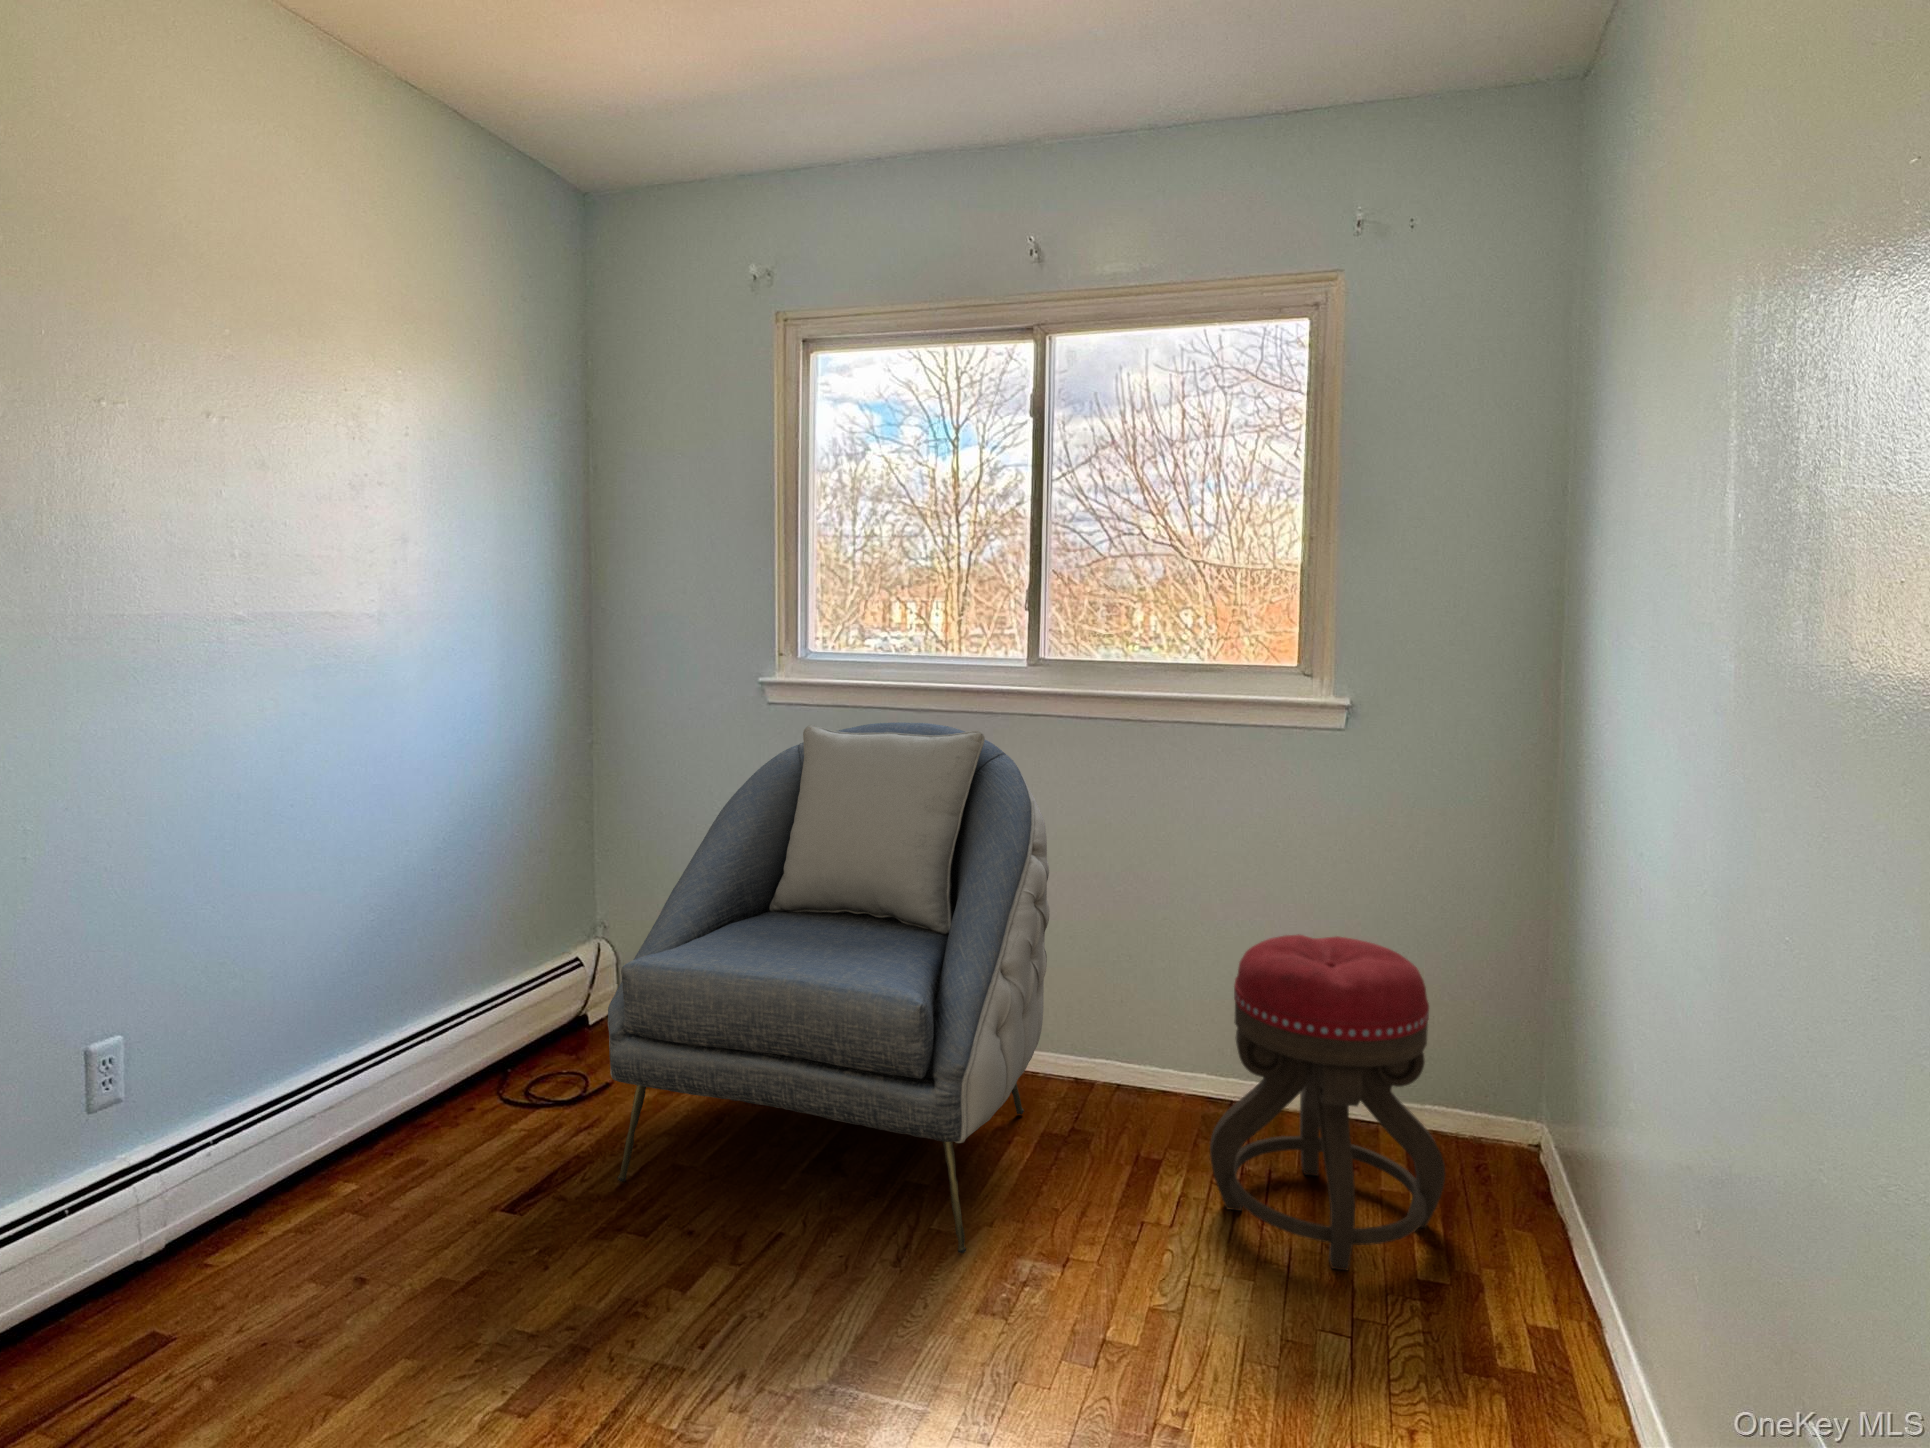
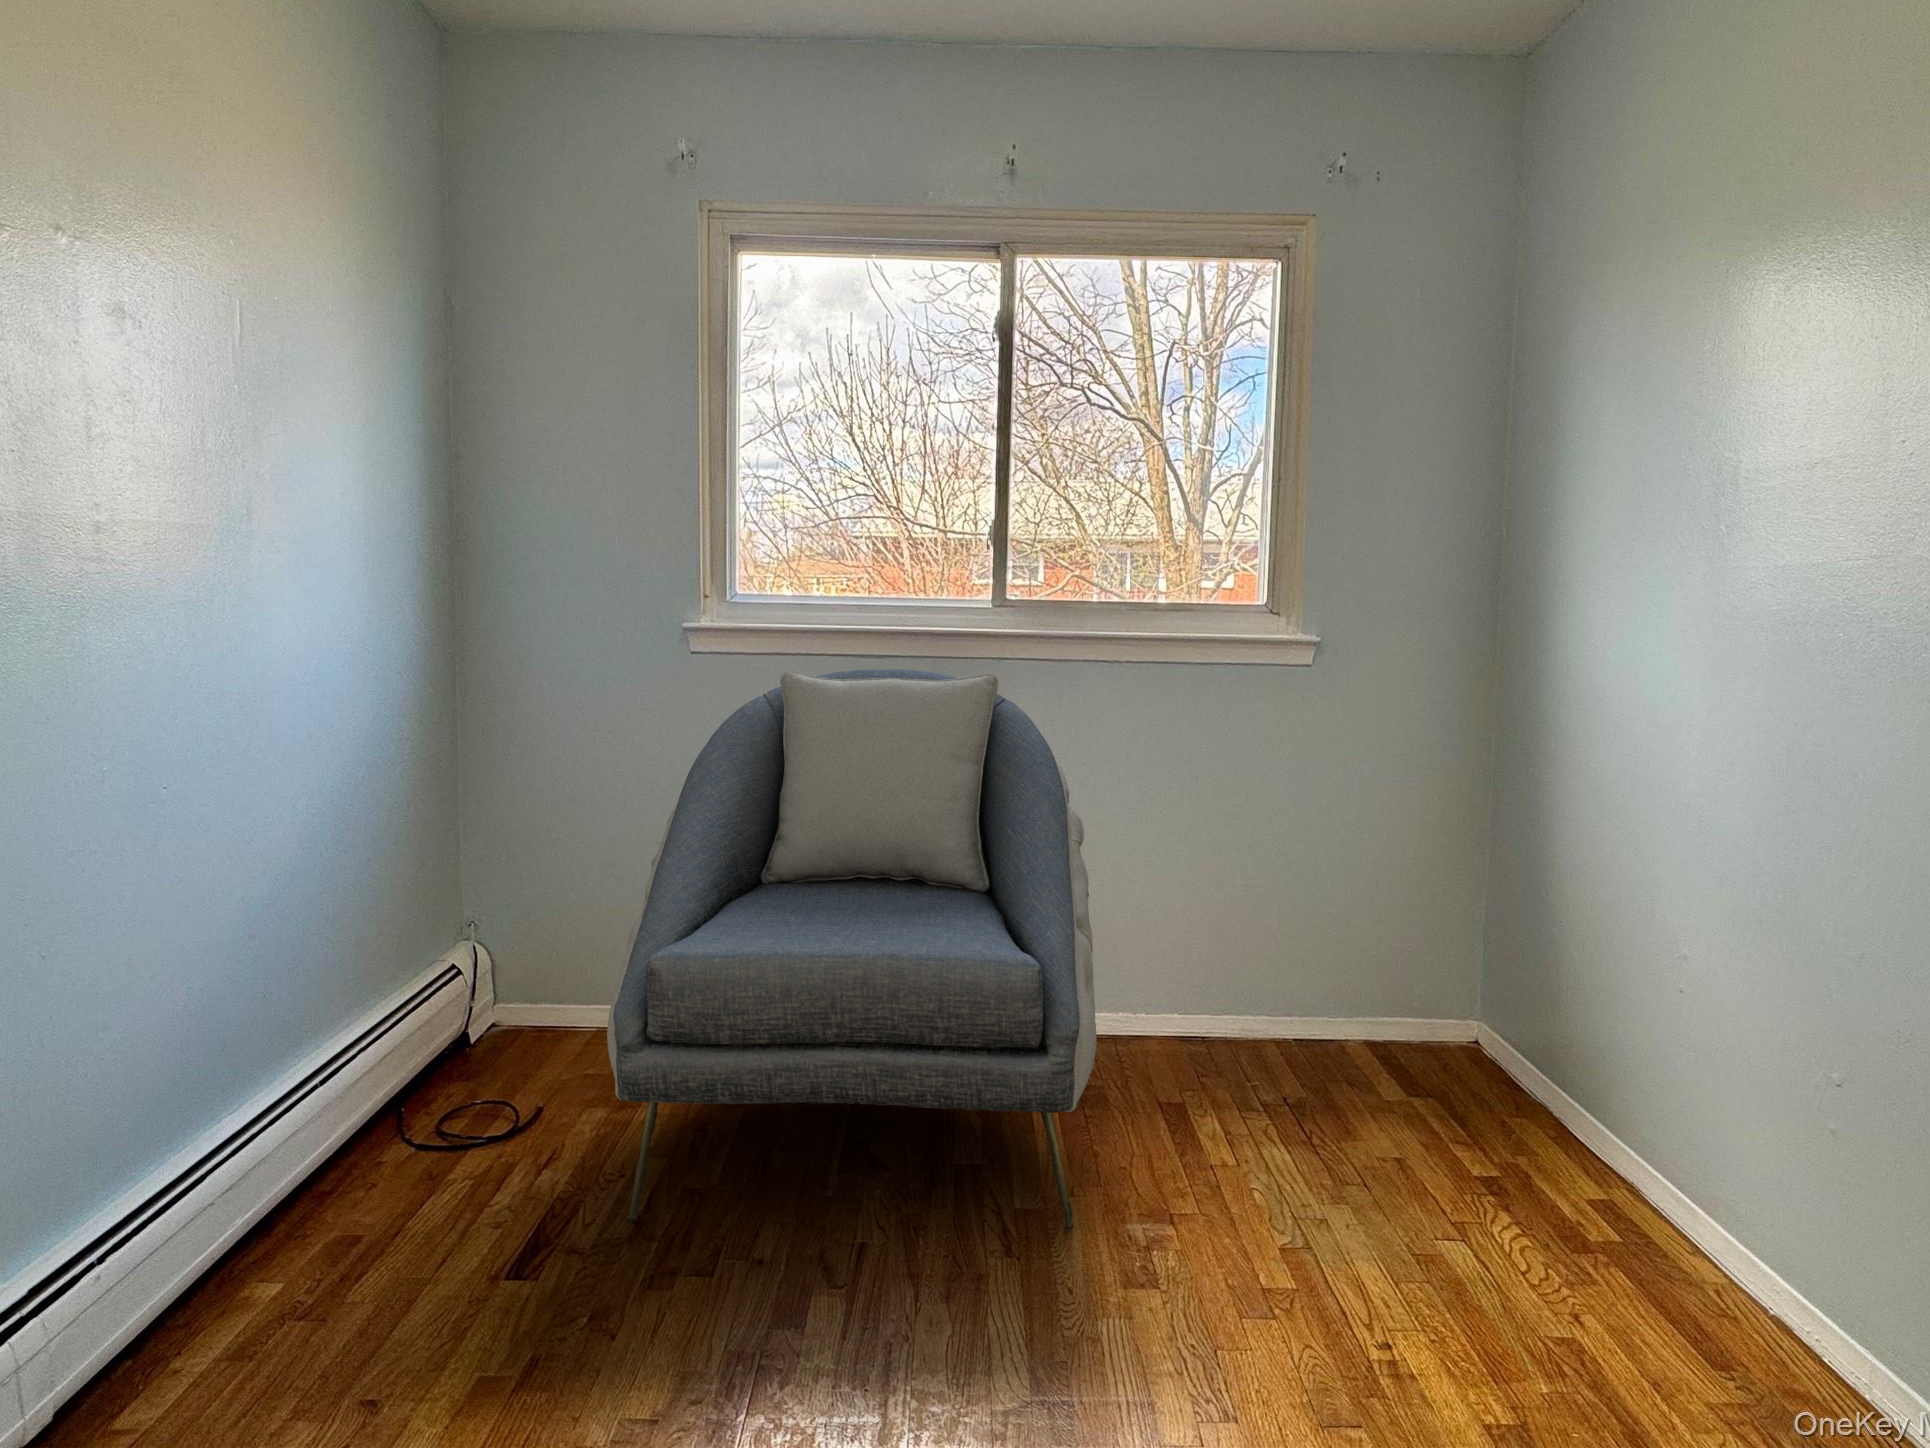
ottoman: present [1210,934,1445,1270] -> none [1258,863,1466,1178]

